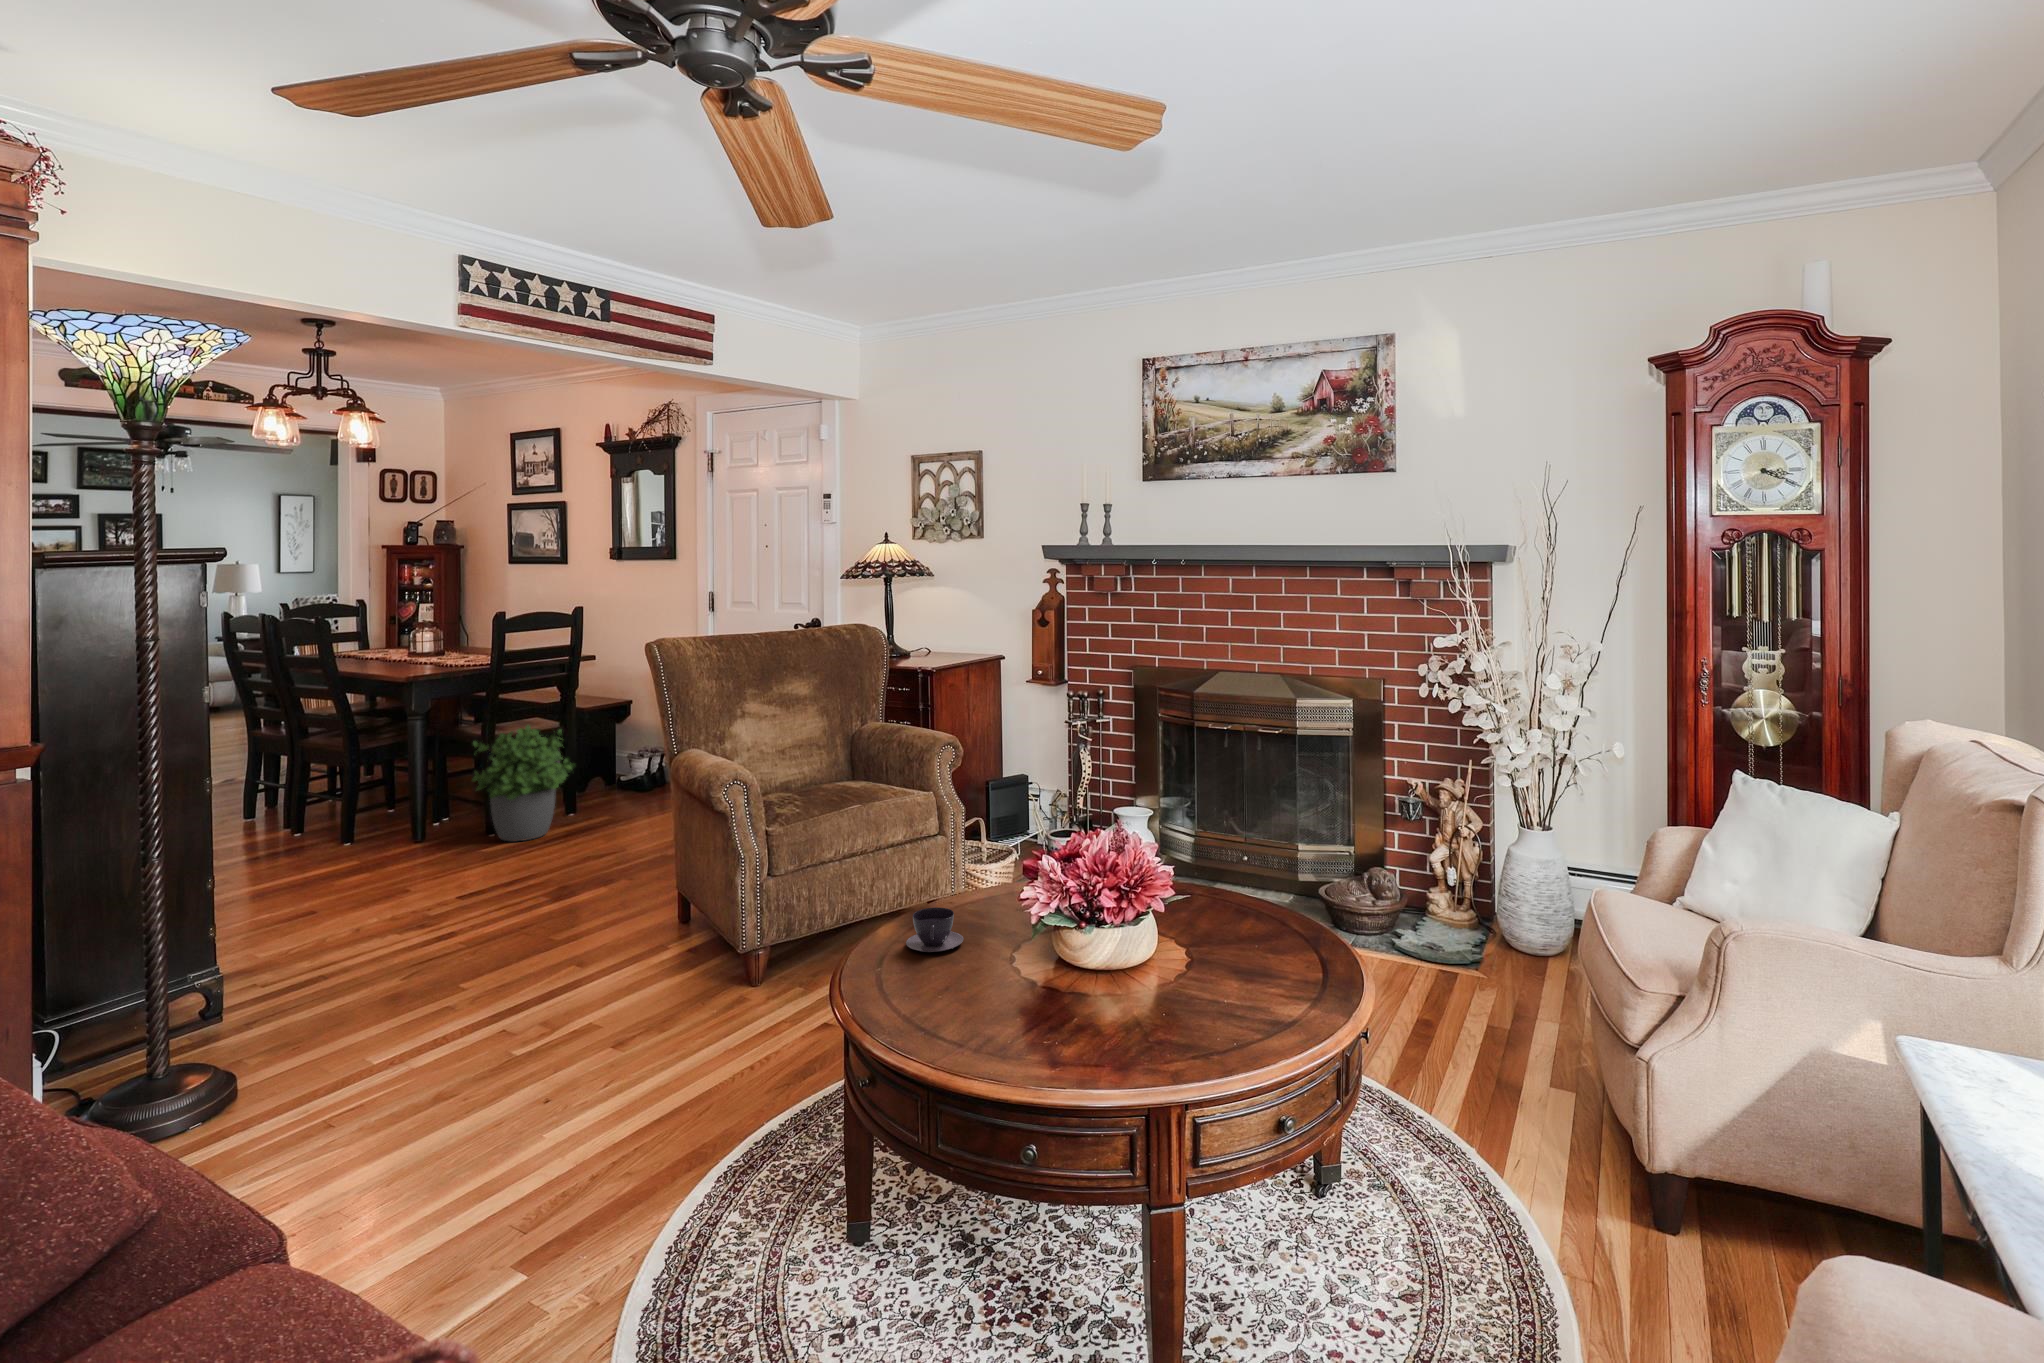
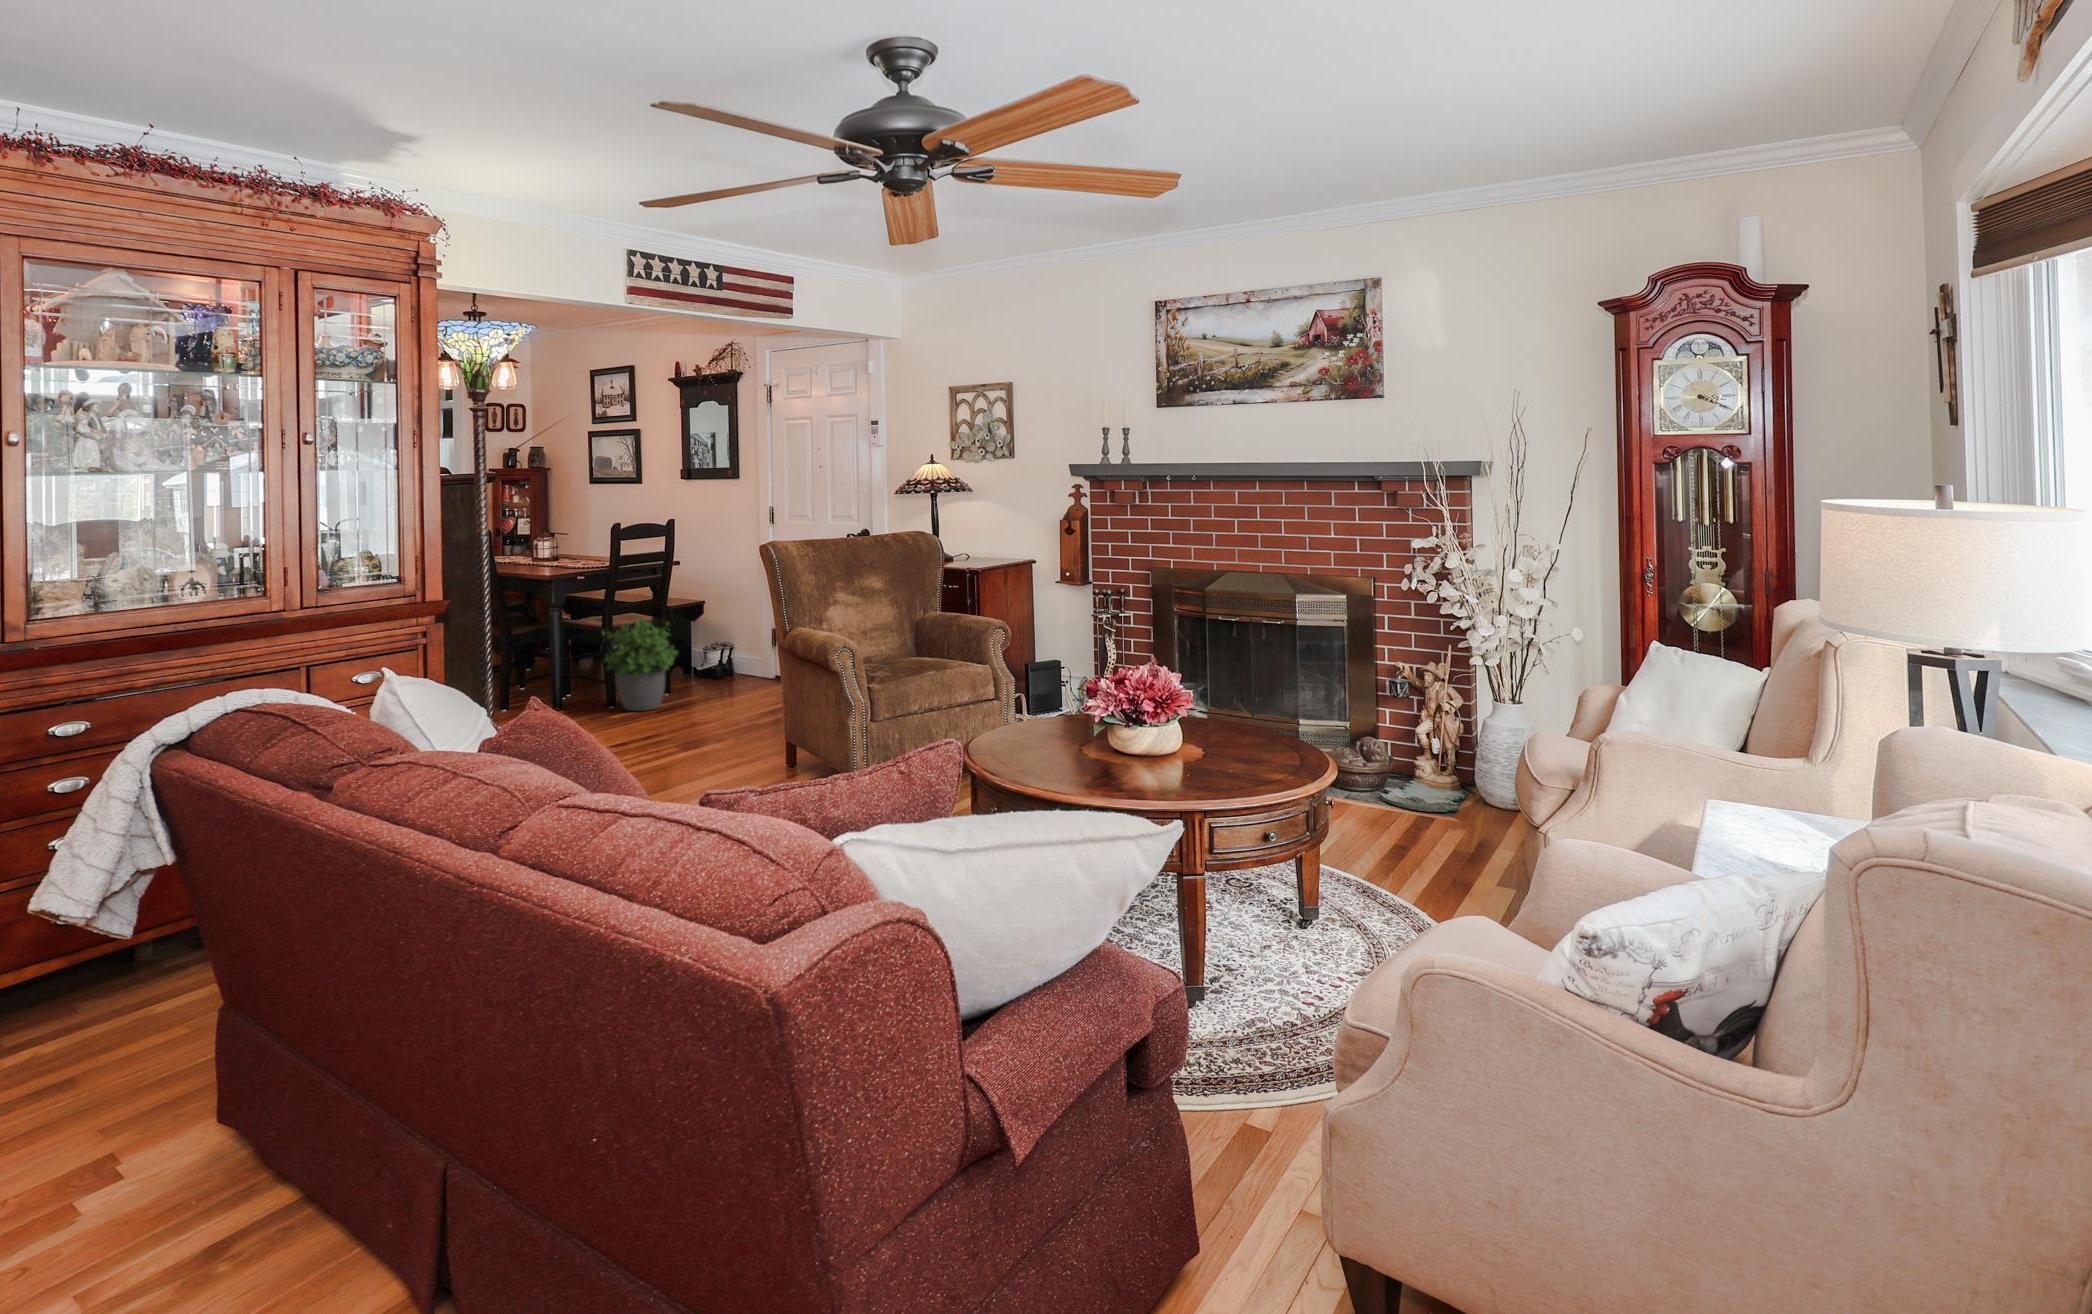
teacup: present [906,907,963,952] -> none [1007,724,1047,752]

